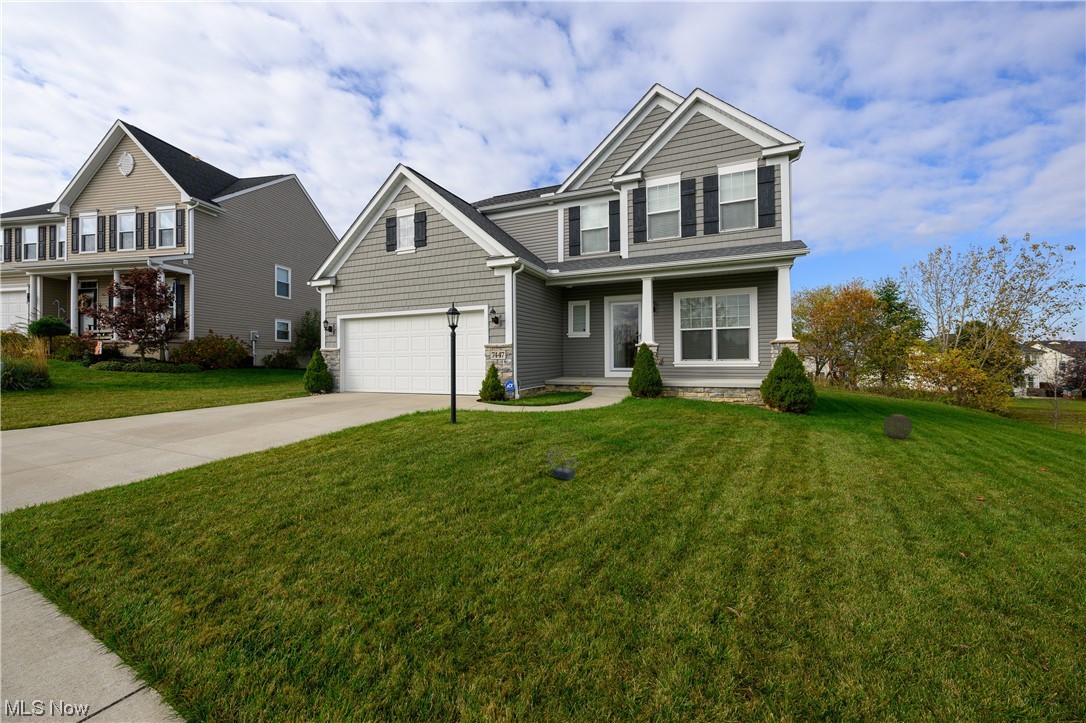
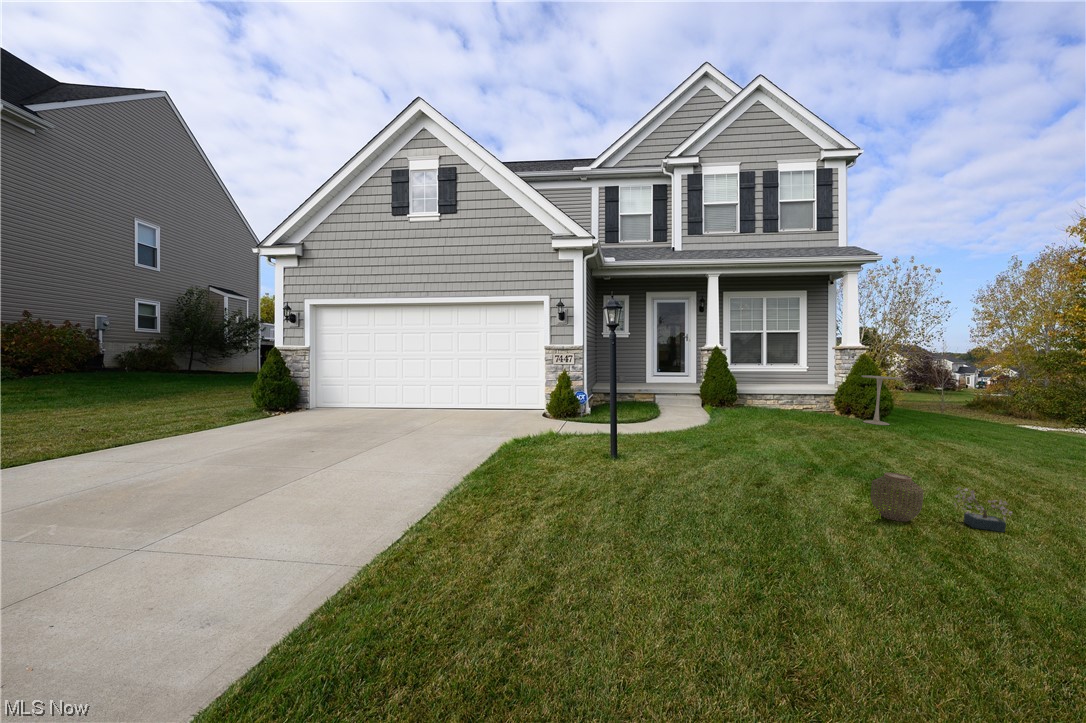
pedestal table: none [759,367,793,415] -> present [862,375,899,425]
woven basket: present [884,414,912,439] -> present [871,473,923,522]

